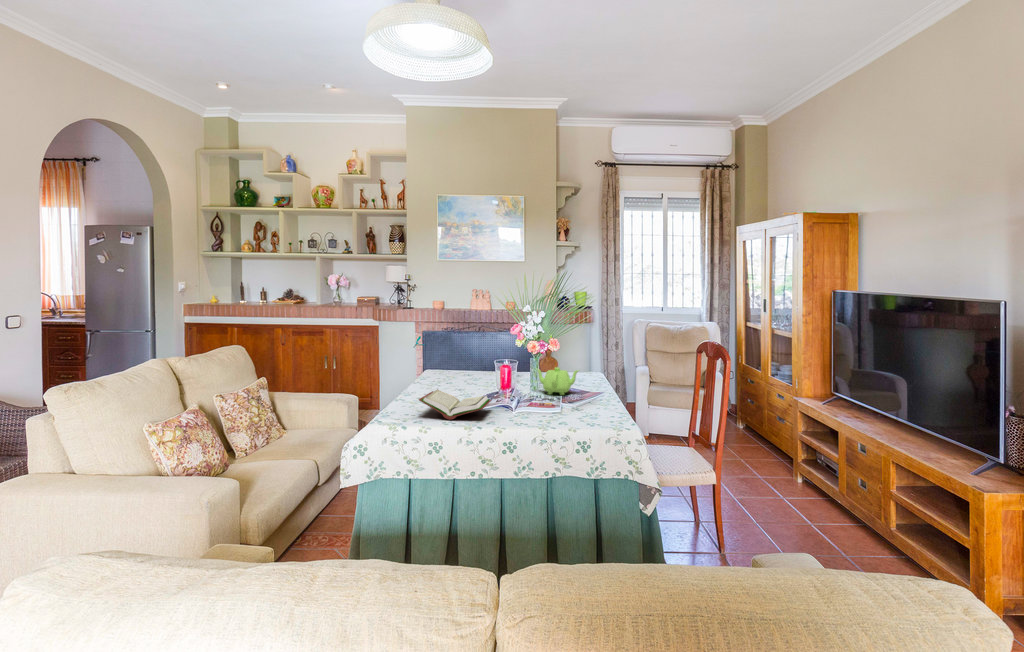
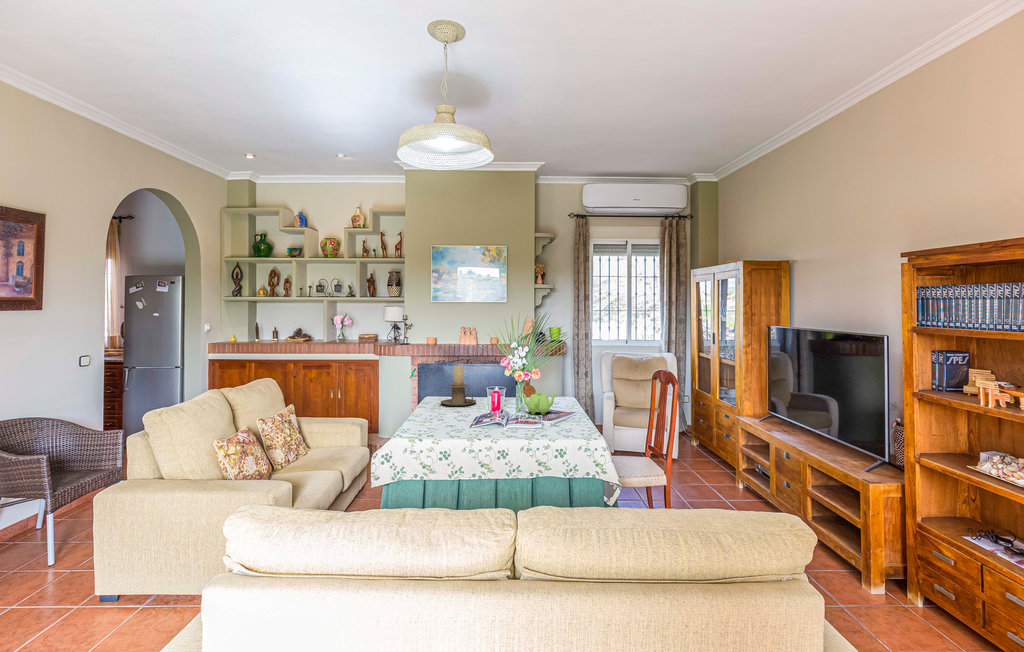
candle holder: none [438,334,481,382] -> present [441,366,476,406]
book: present [419,389,492,420] -> none [431,410,488,434]

